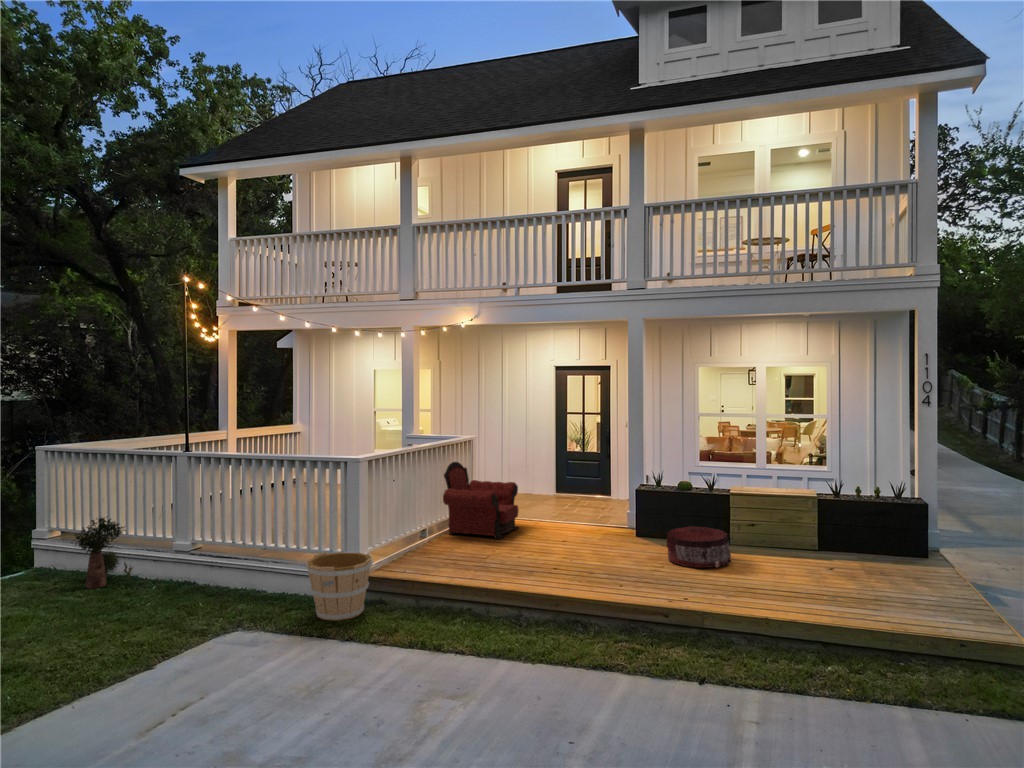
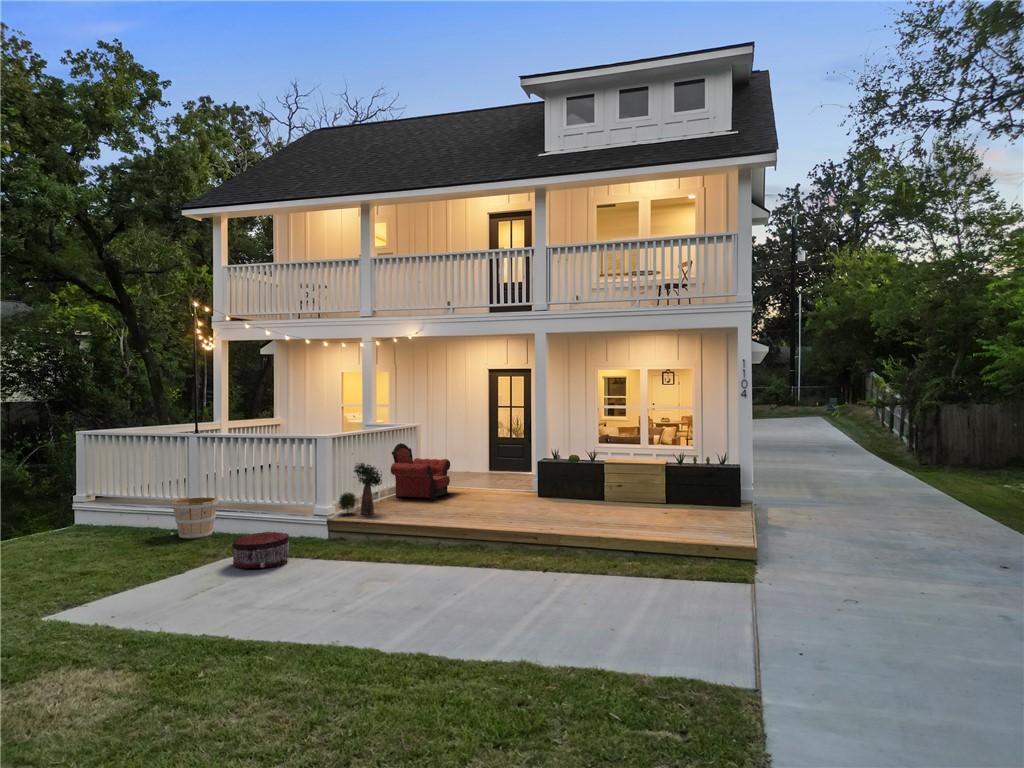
potted plant: present [72,518,133,588] -> present [338,463,382,514]
pouf: present [666,527,731,568] -> present [232,532,289,568]
wooden bucket: present [306,553,373,621] -> present [172,497,219,539]

